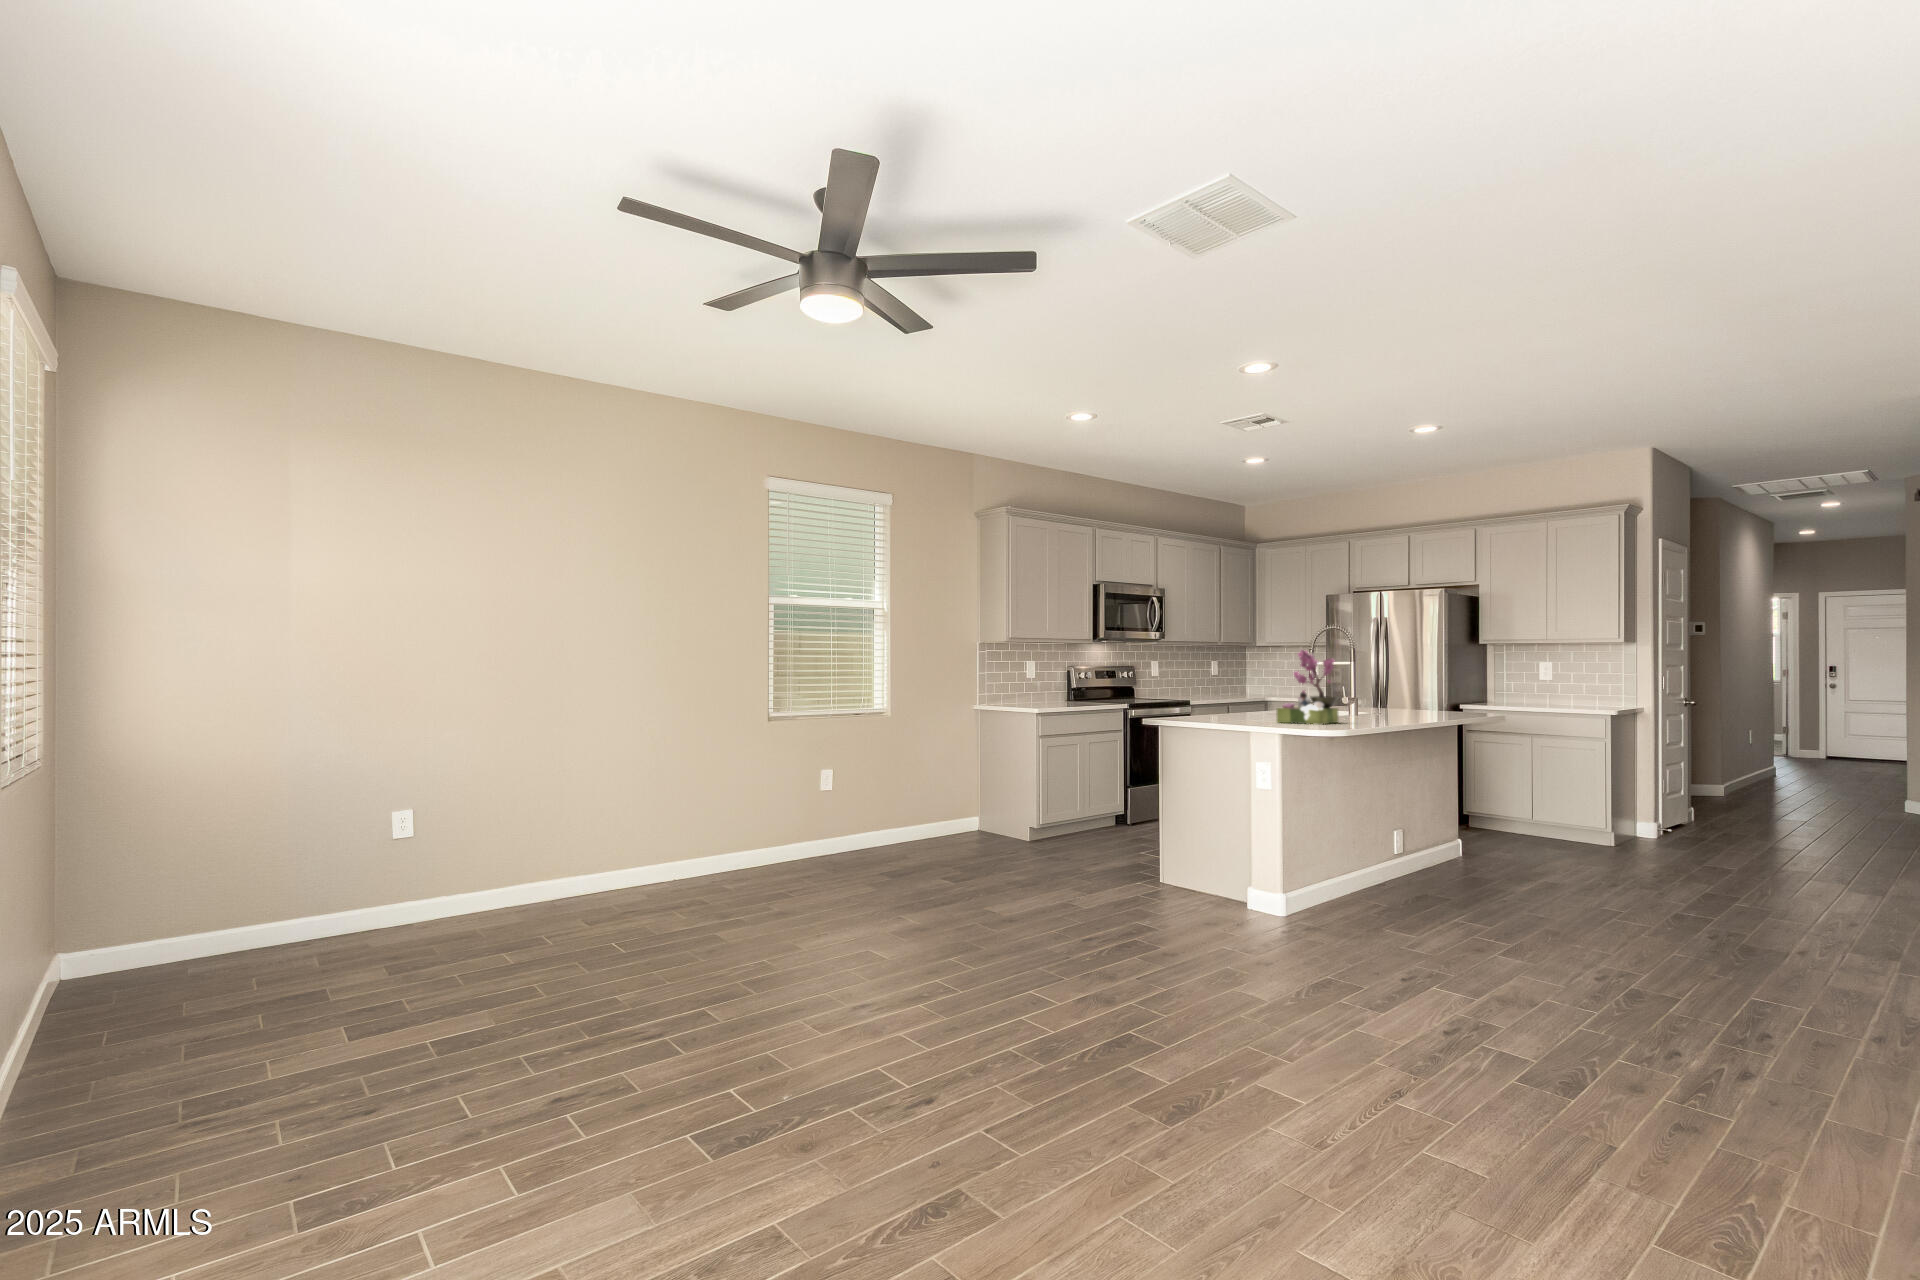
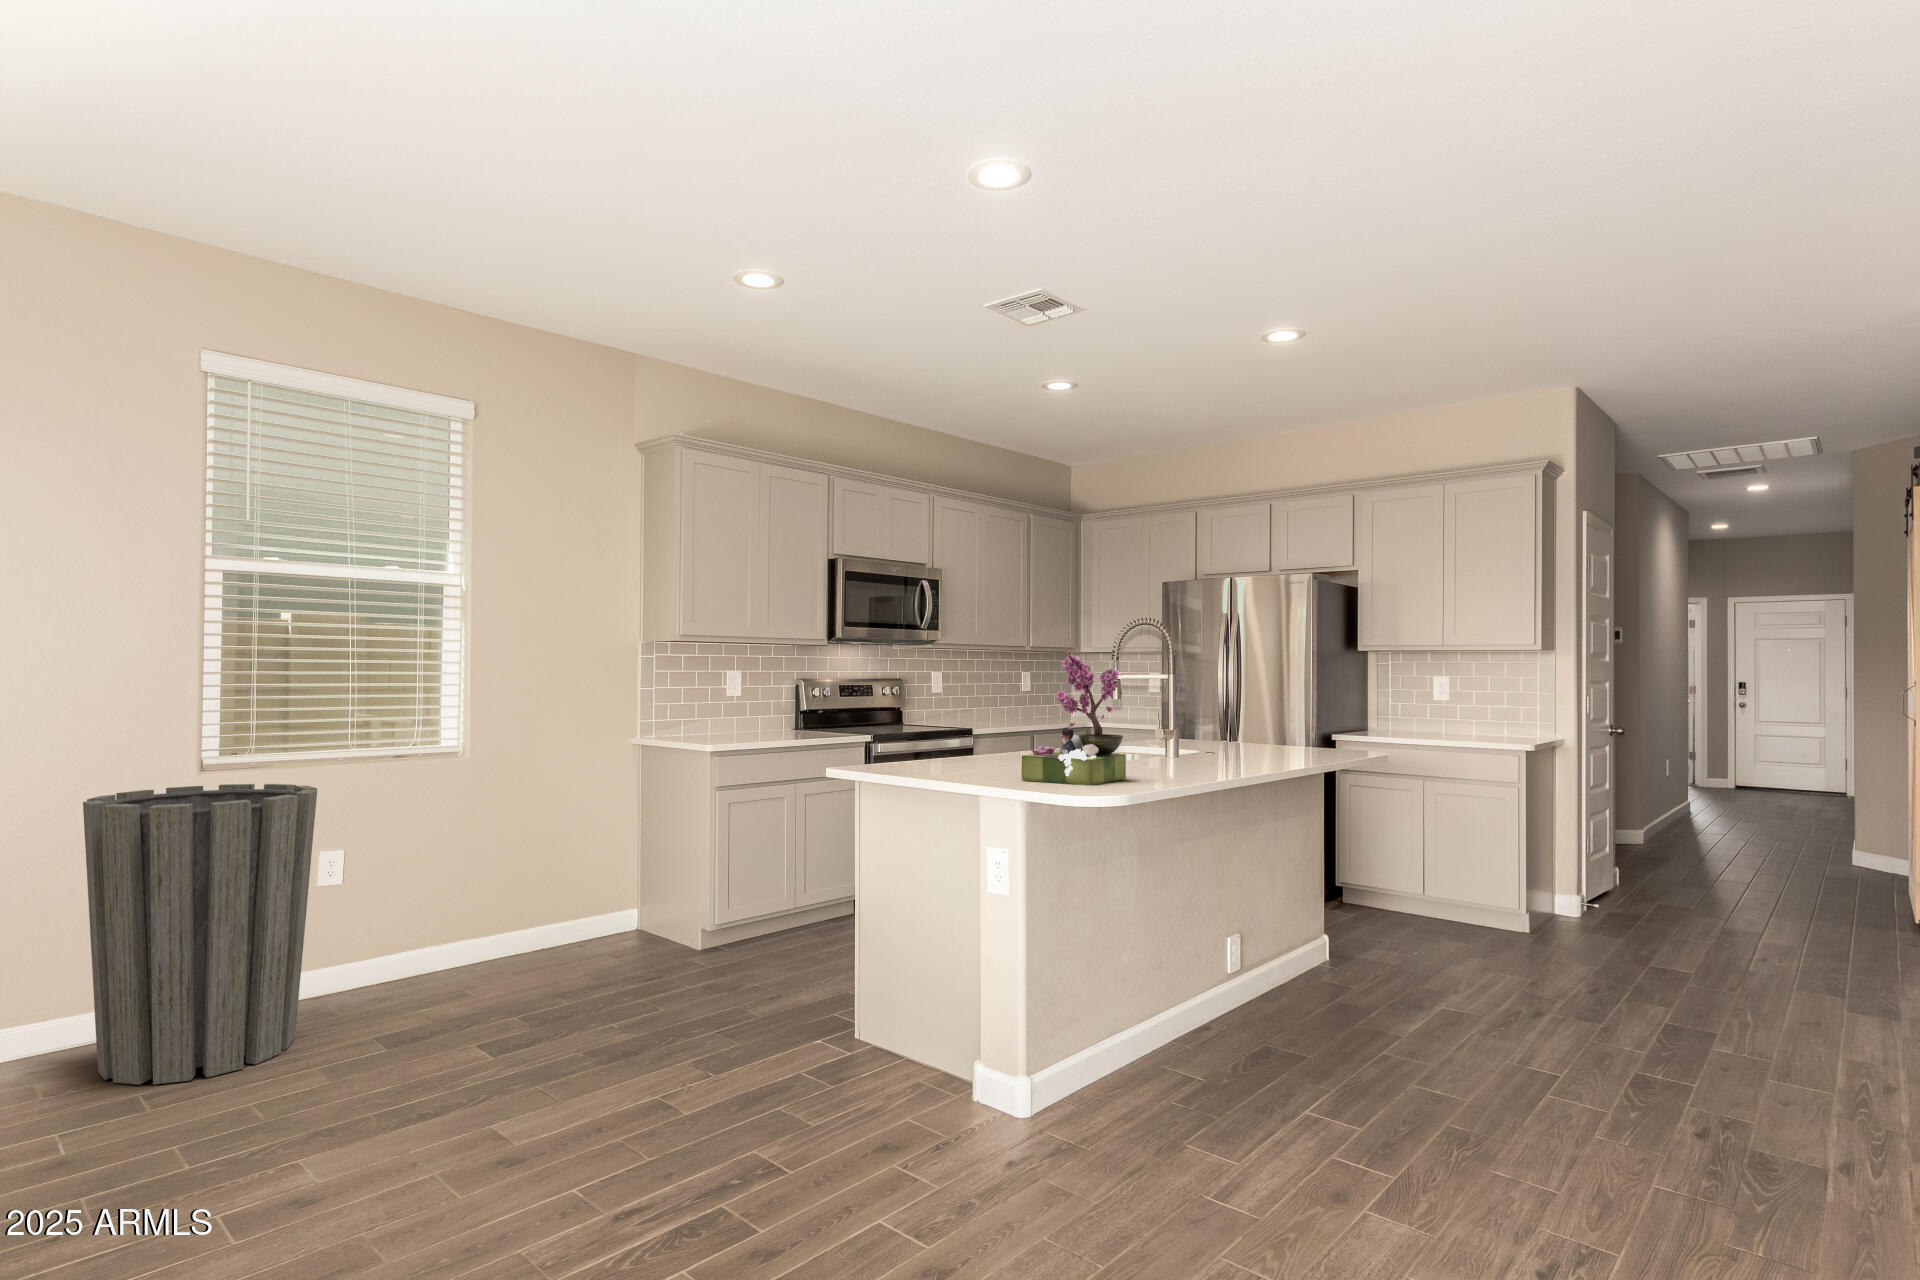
trash can: none [732,728,842,890] -> present [83,784,317,1085]

